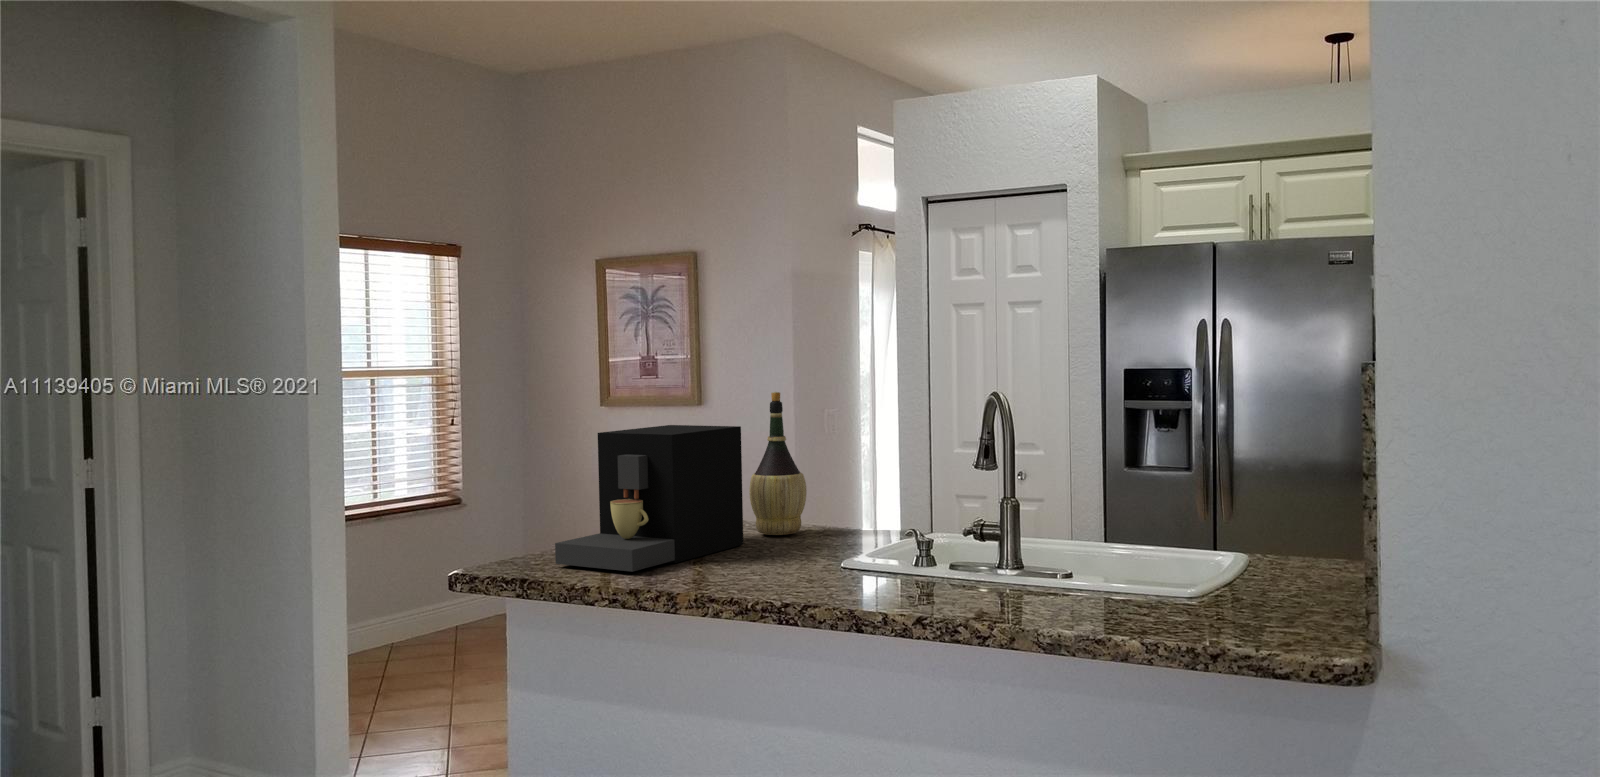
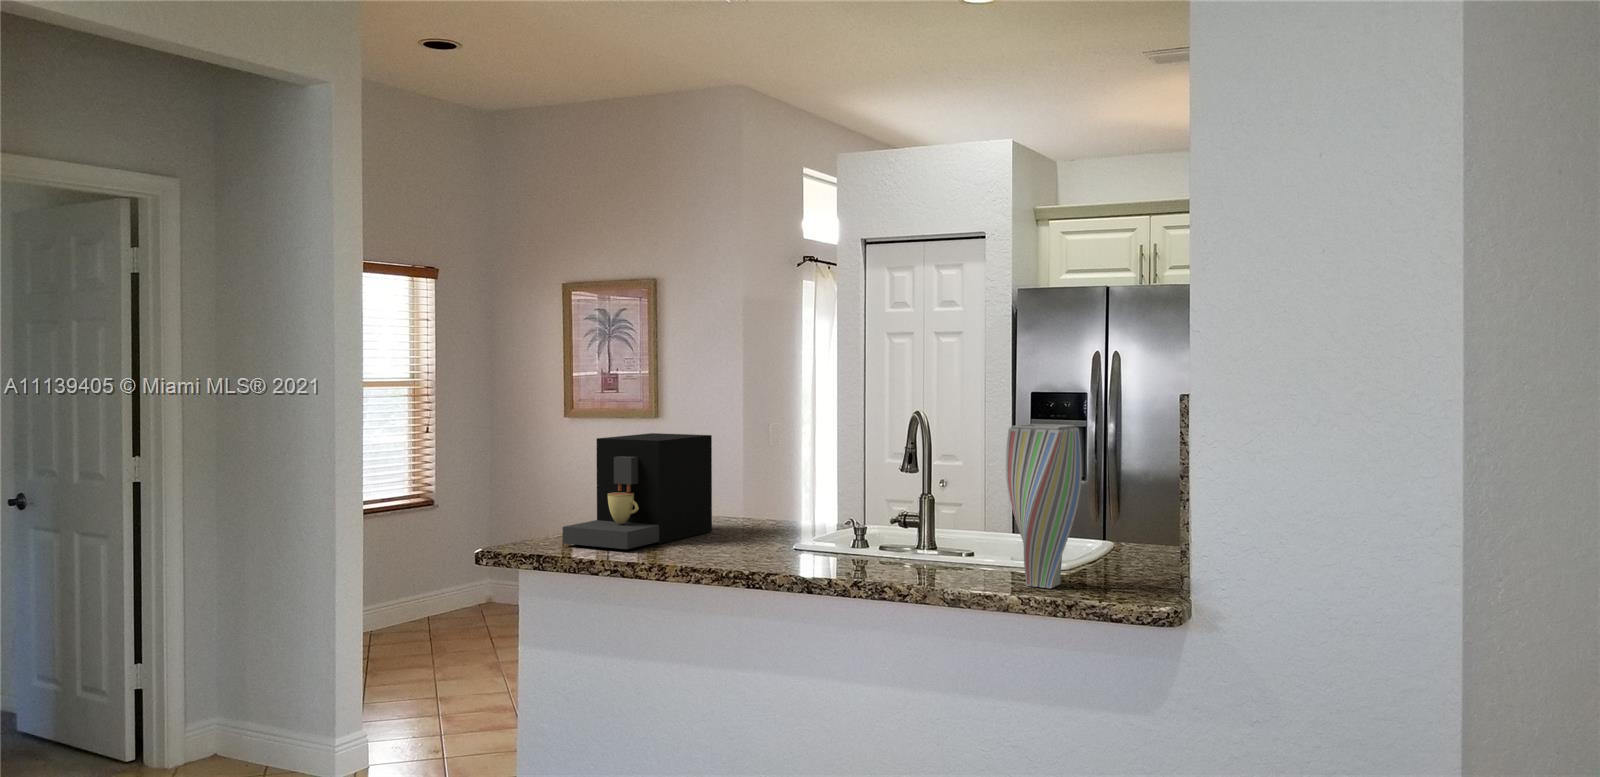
wine bottle: present [749,392,807,535] -> none [716,408,763,524]
vase: none [1118,406,1223,627] -> present [1006,424,1082,588]

